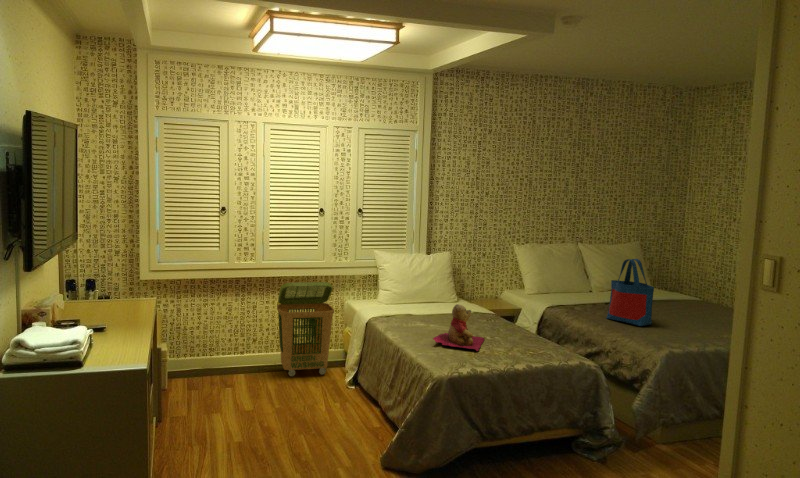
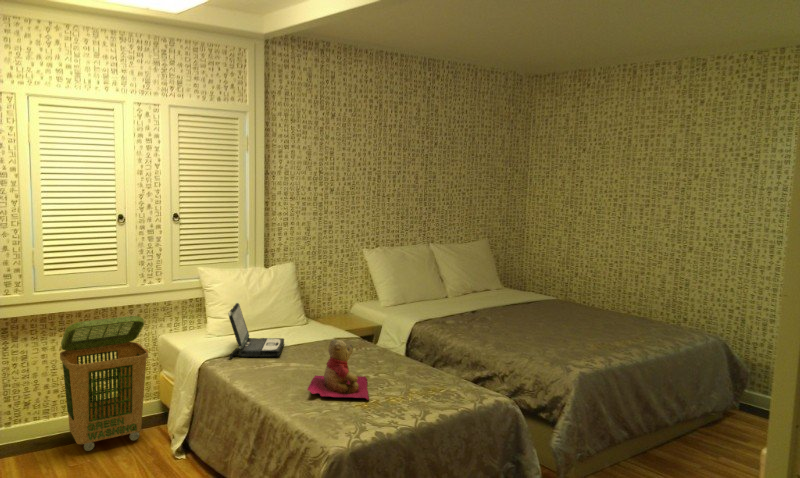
tote bag: present [607,259,654,326] -> none [484,263,536,339]
laptop: none [386,278,432,319] -> present [228,303,284,358]

